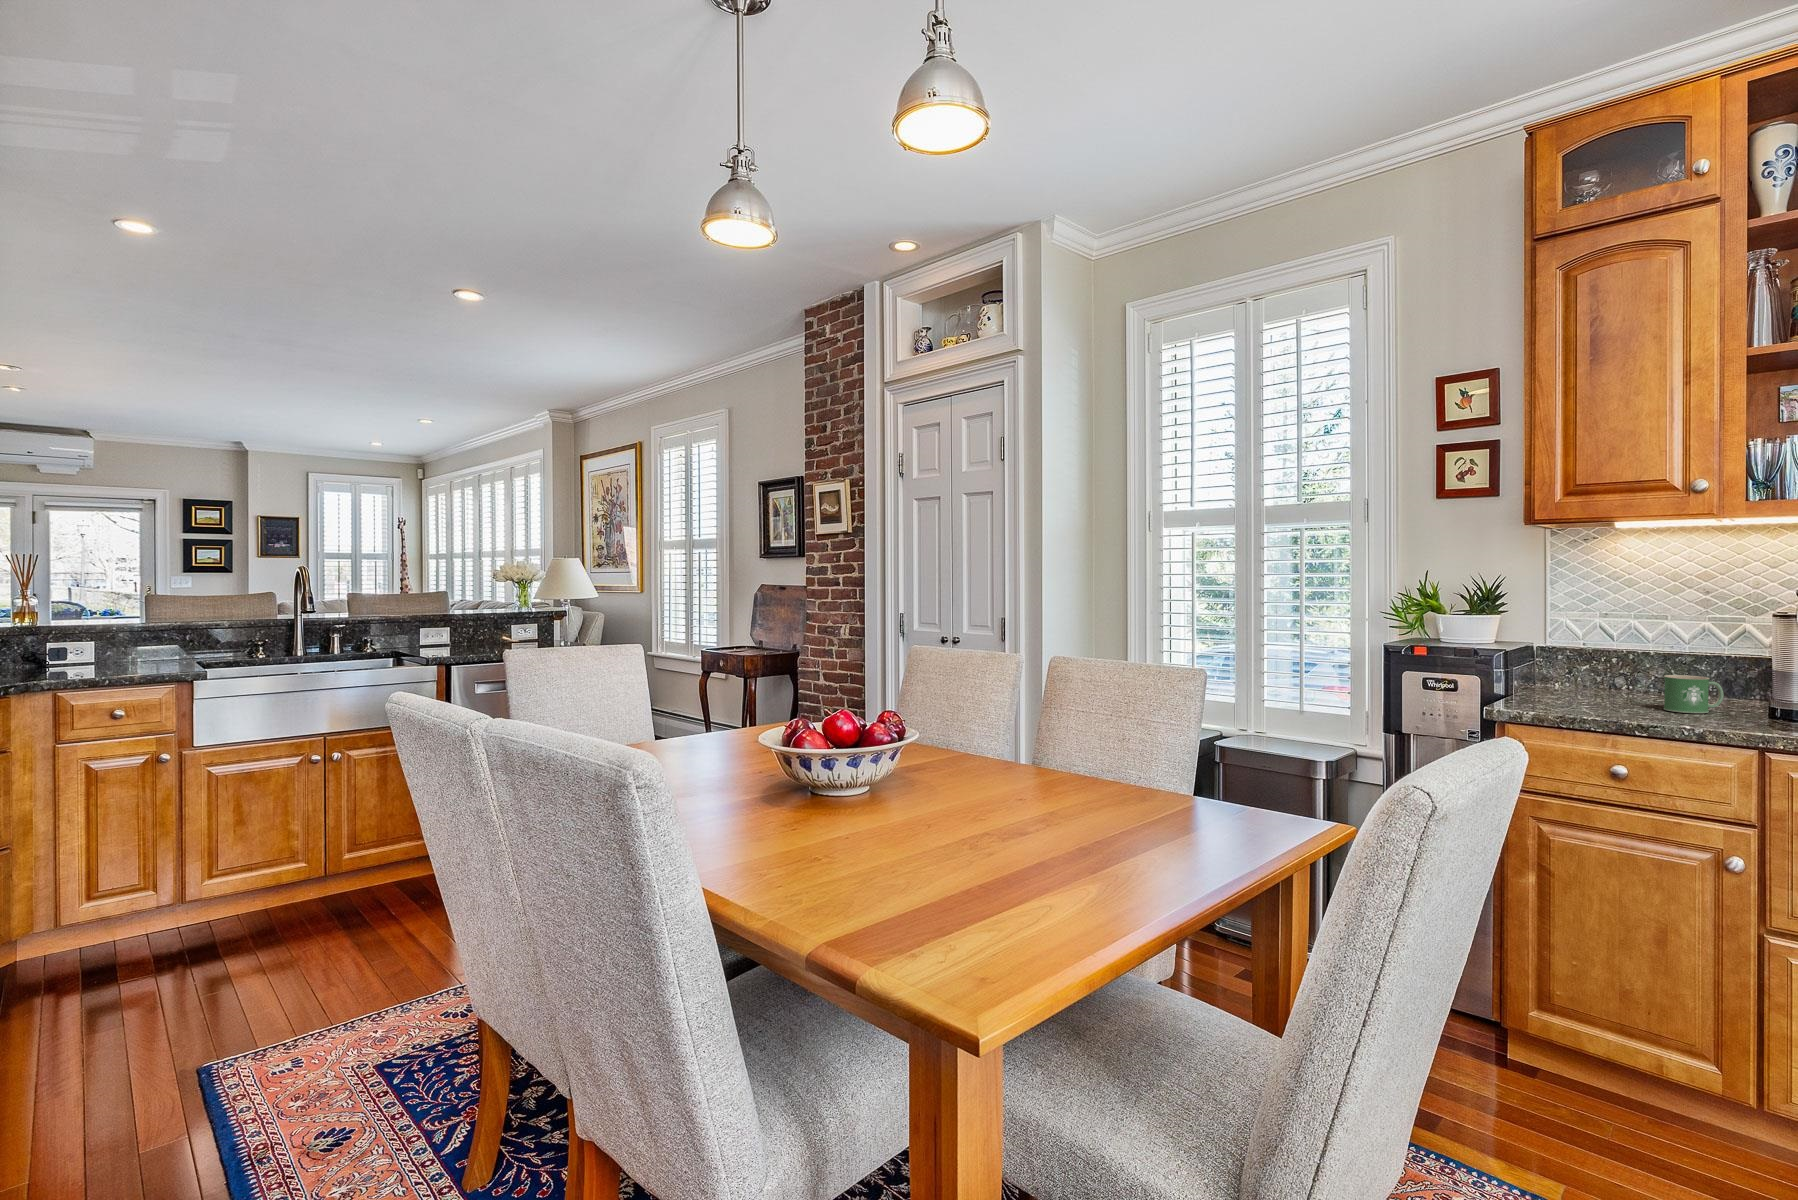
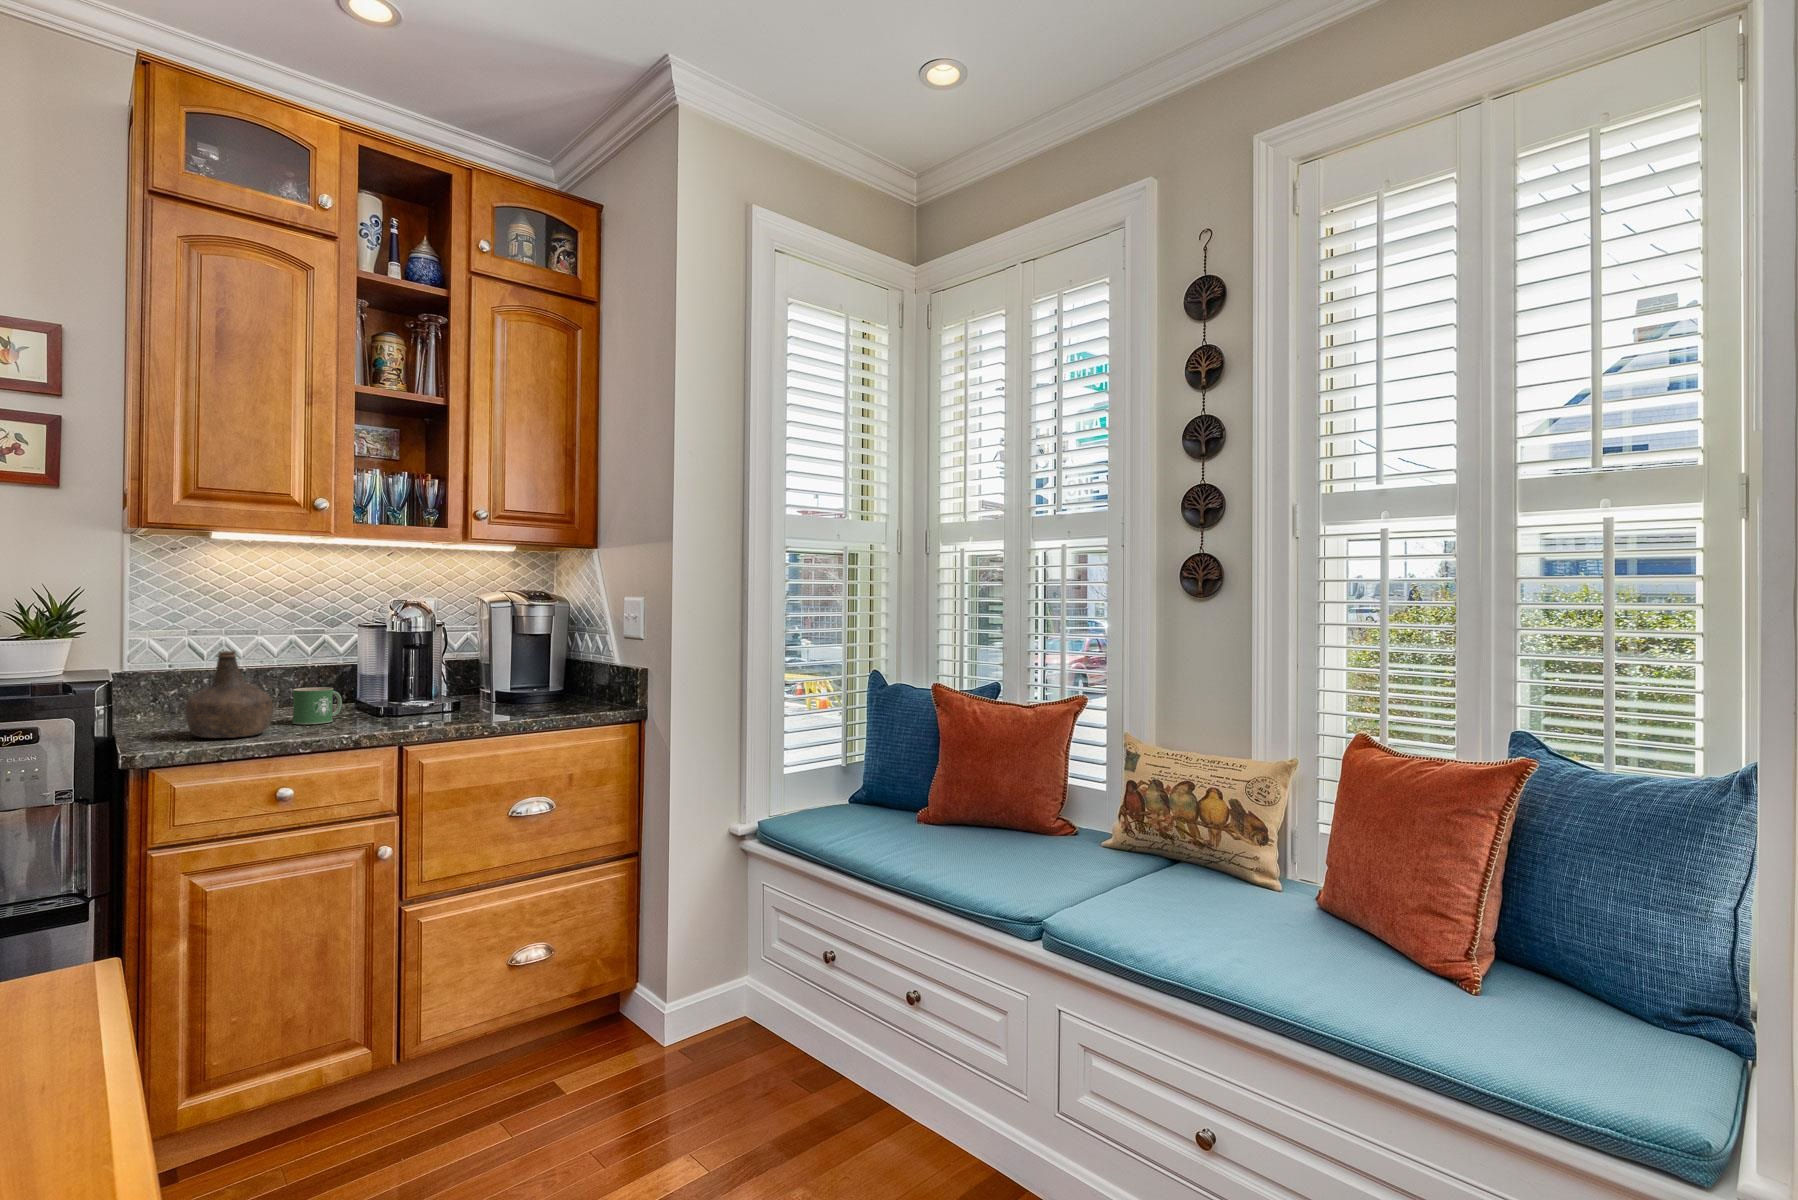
bottle: none [1549,633,1629,713] -> present [185,651,273,738]

